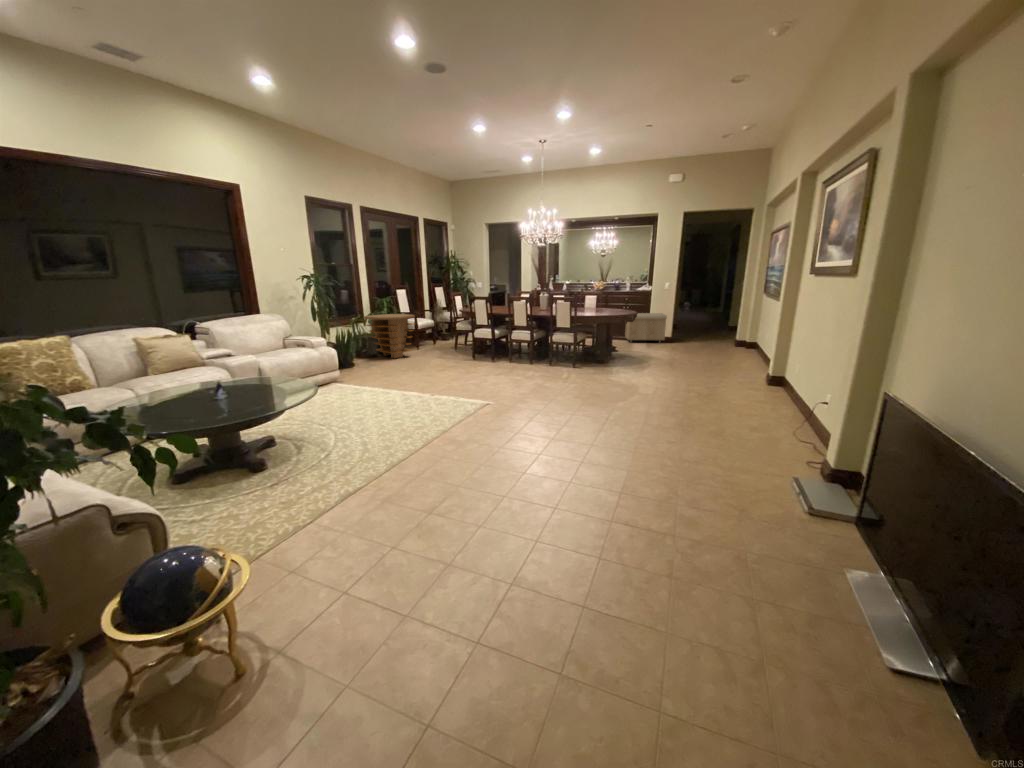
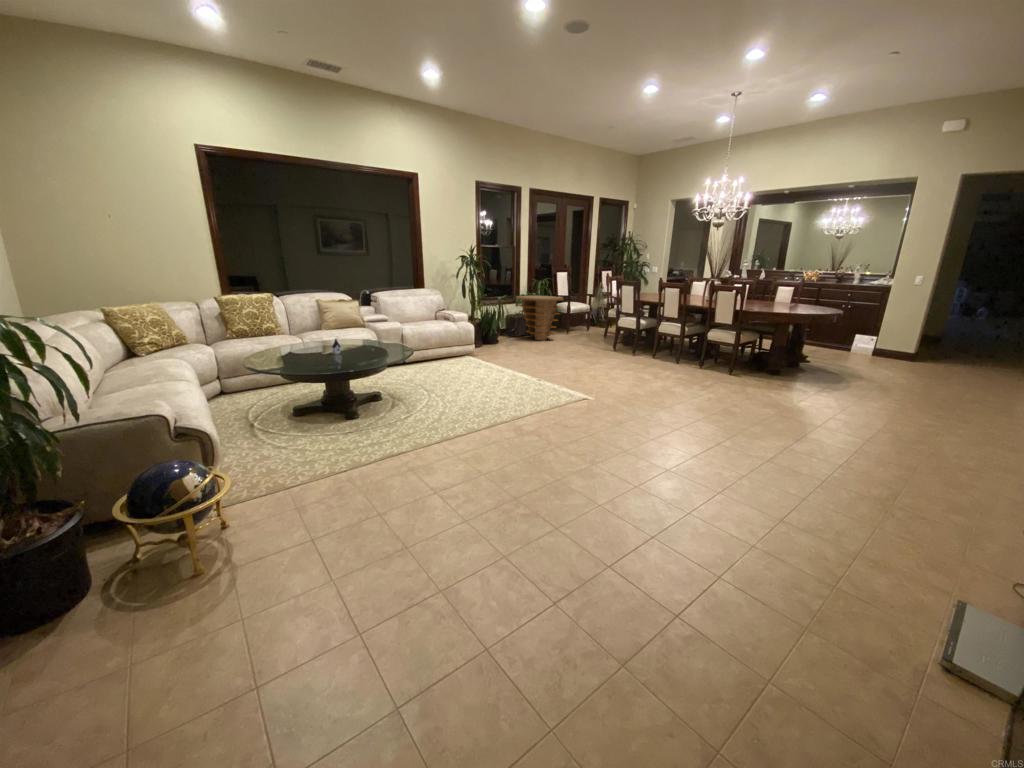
storage bench: present [625,313,667,342] -> none [838,314,911,359]

